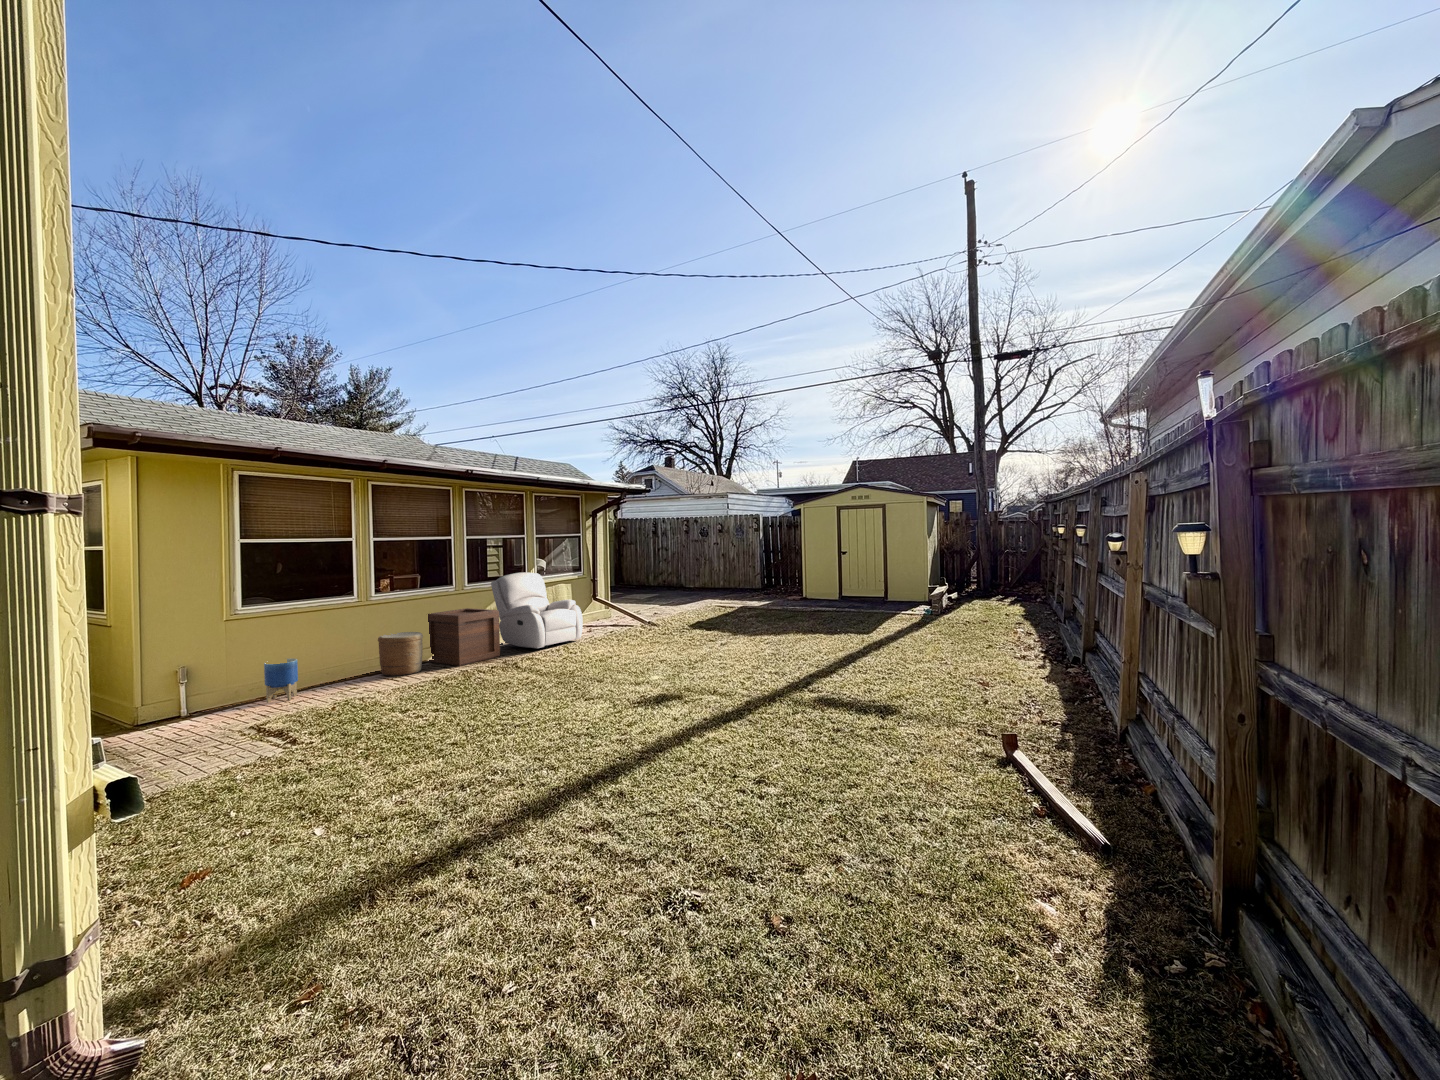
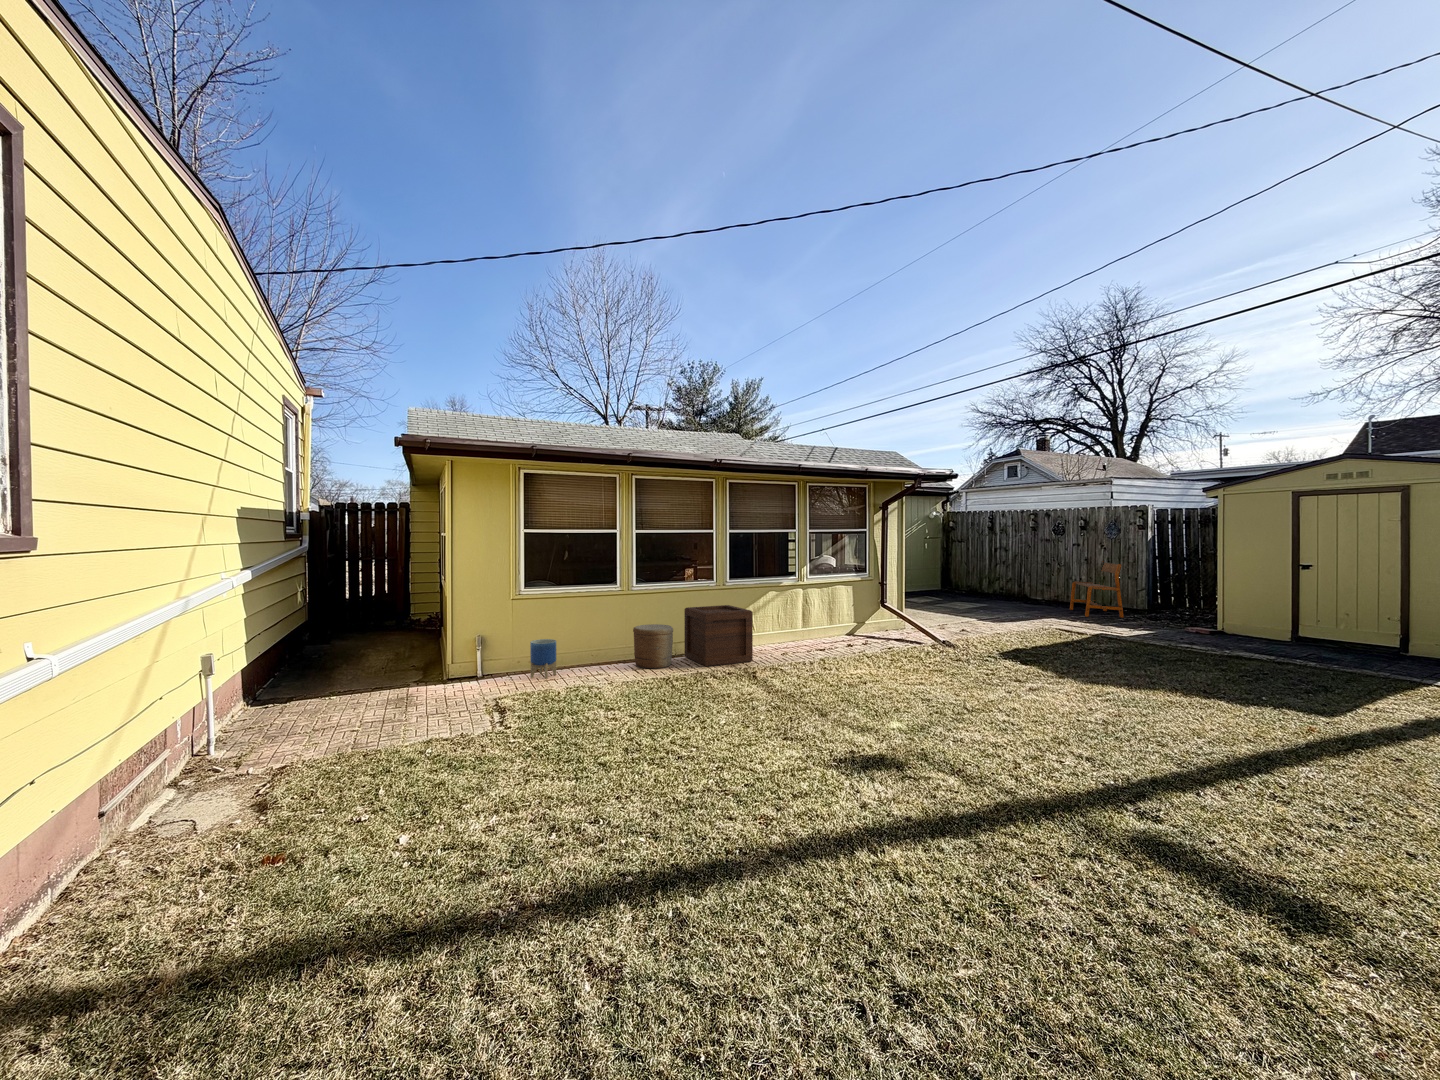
bench: none [712,556,748,597] -> present [1070,562,1124,618]
chair: present [491,572,583,648] -> none [757,570,855,659]

